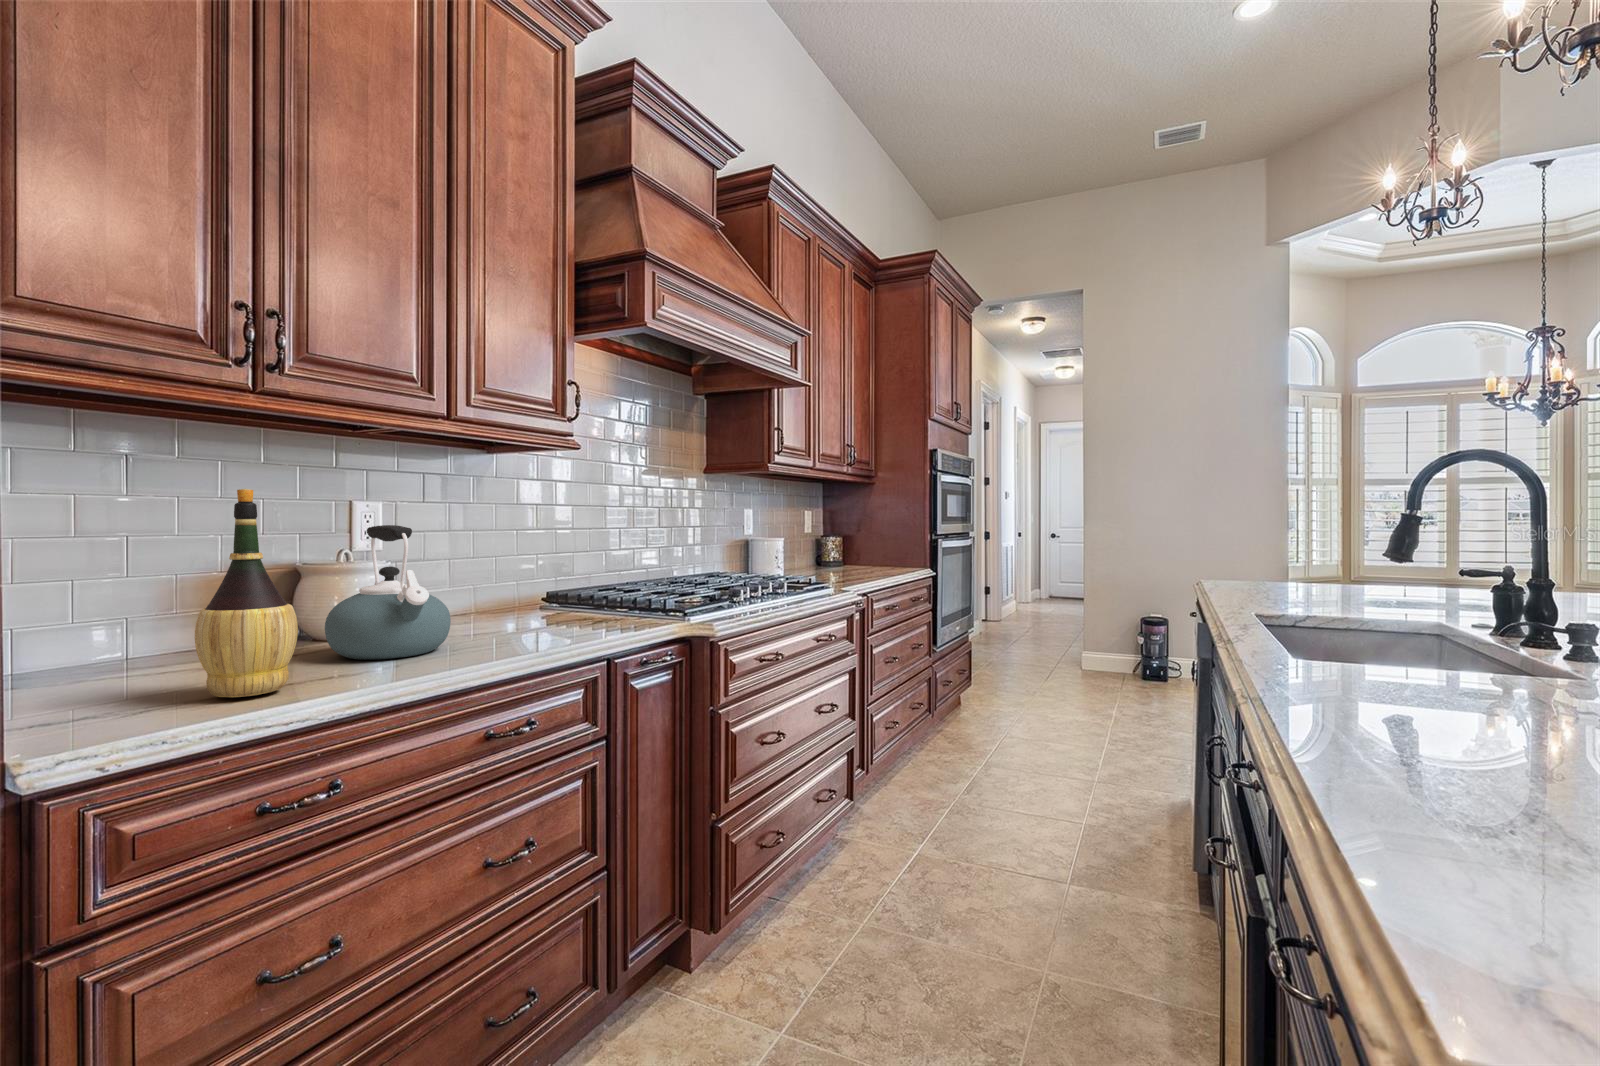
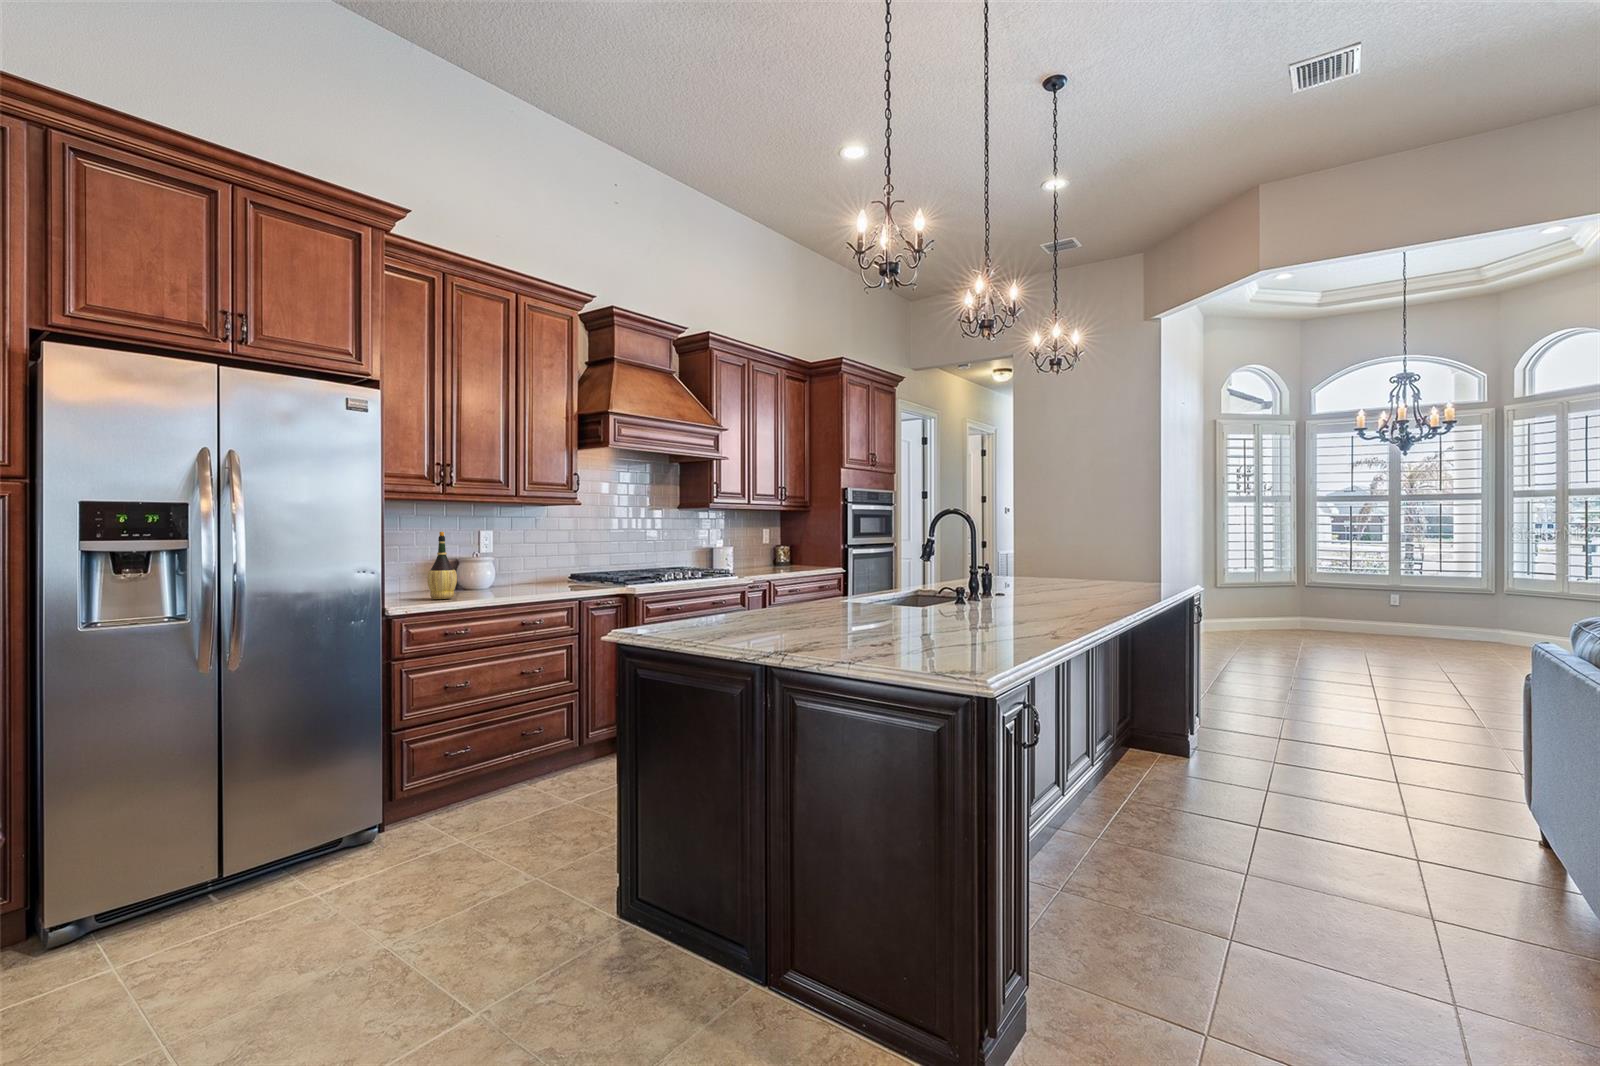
kettle: present [325,525,451,659] -> none [467,543,513,594]

